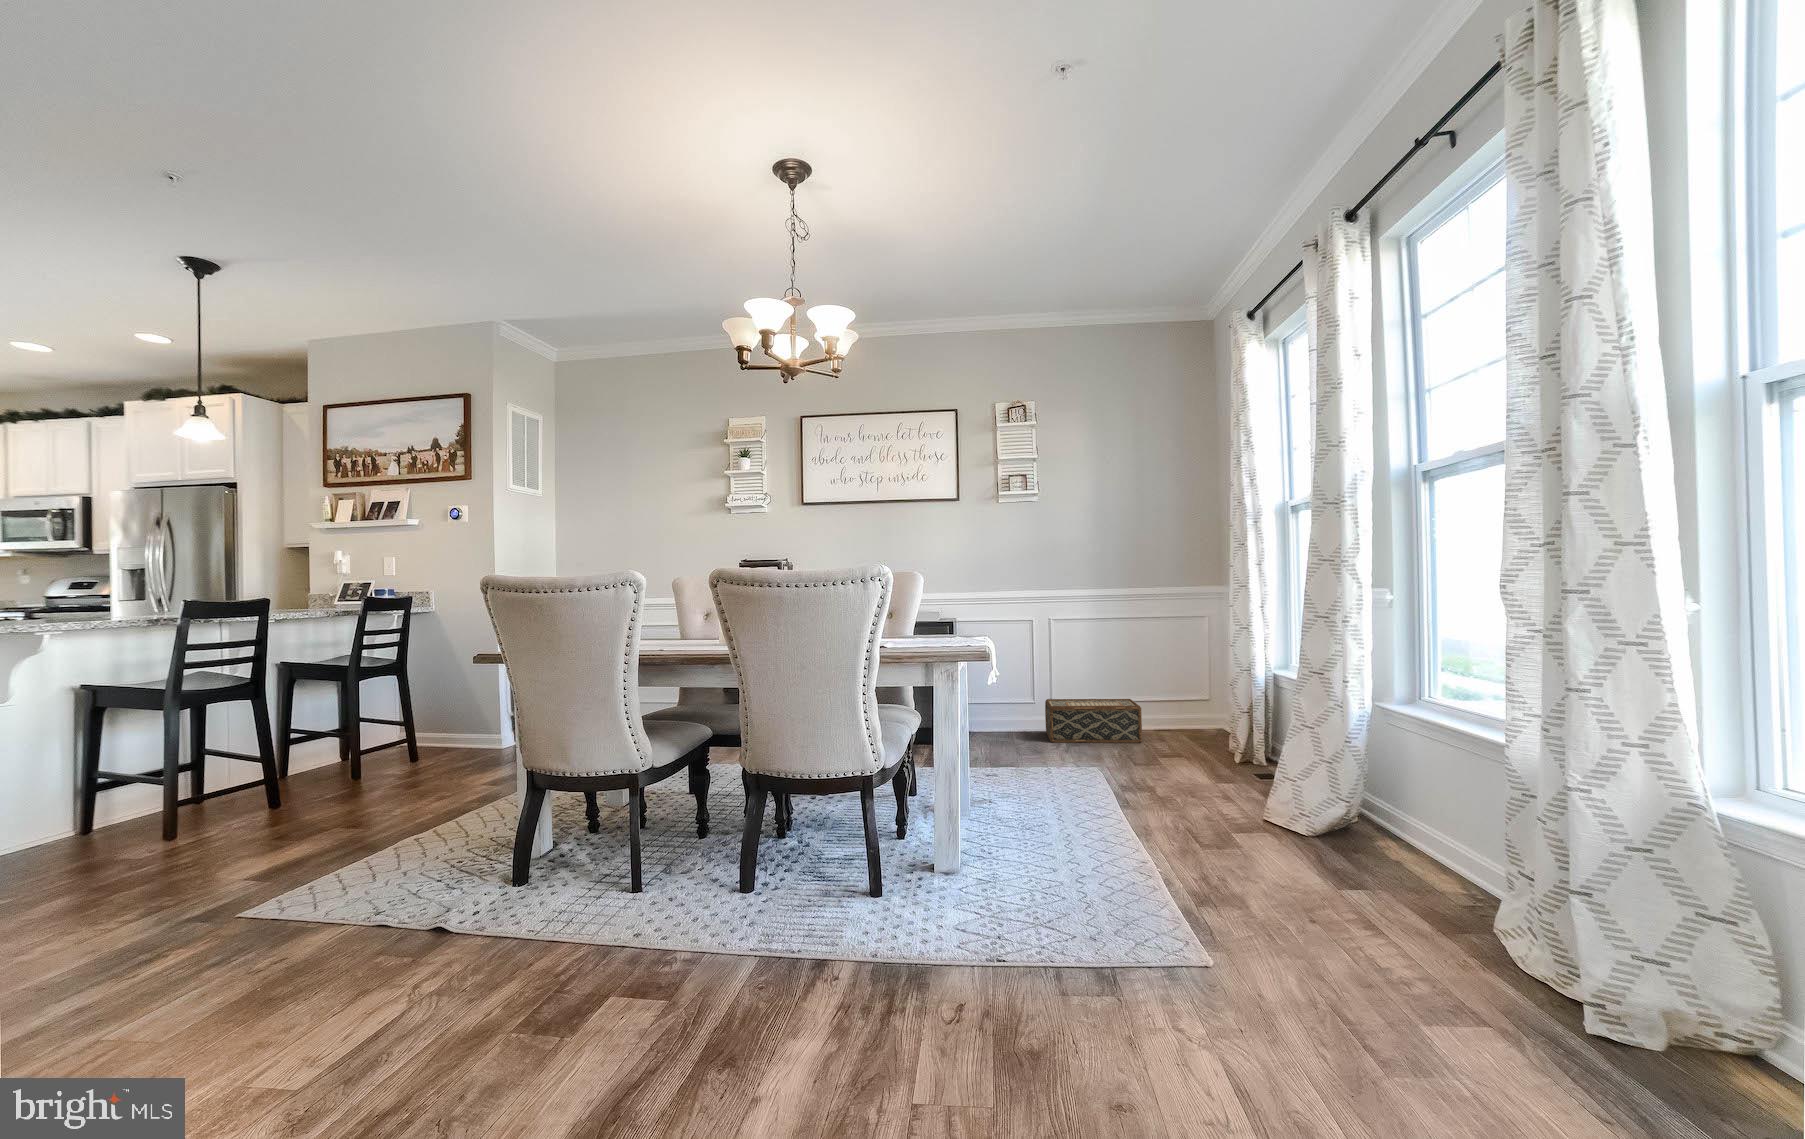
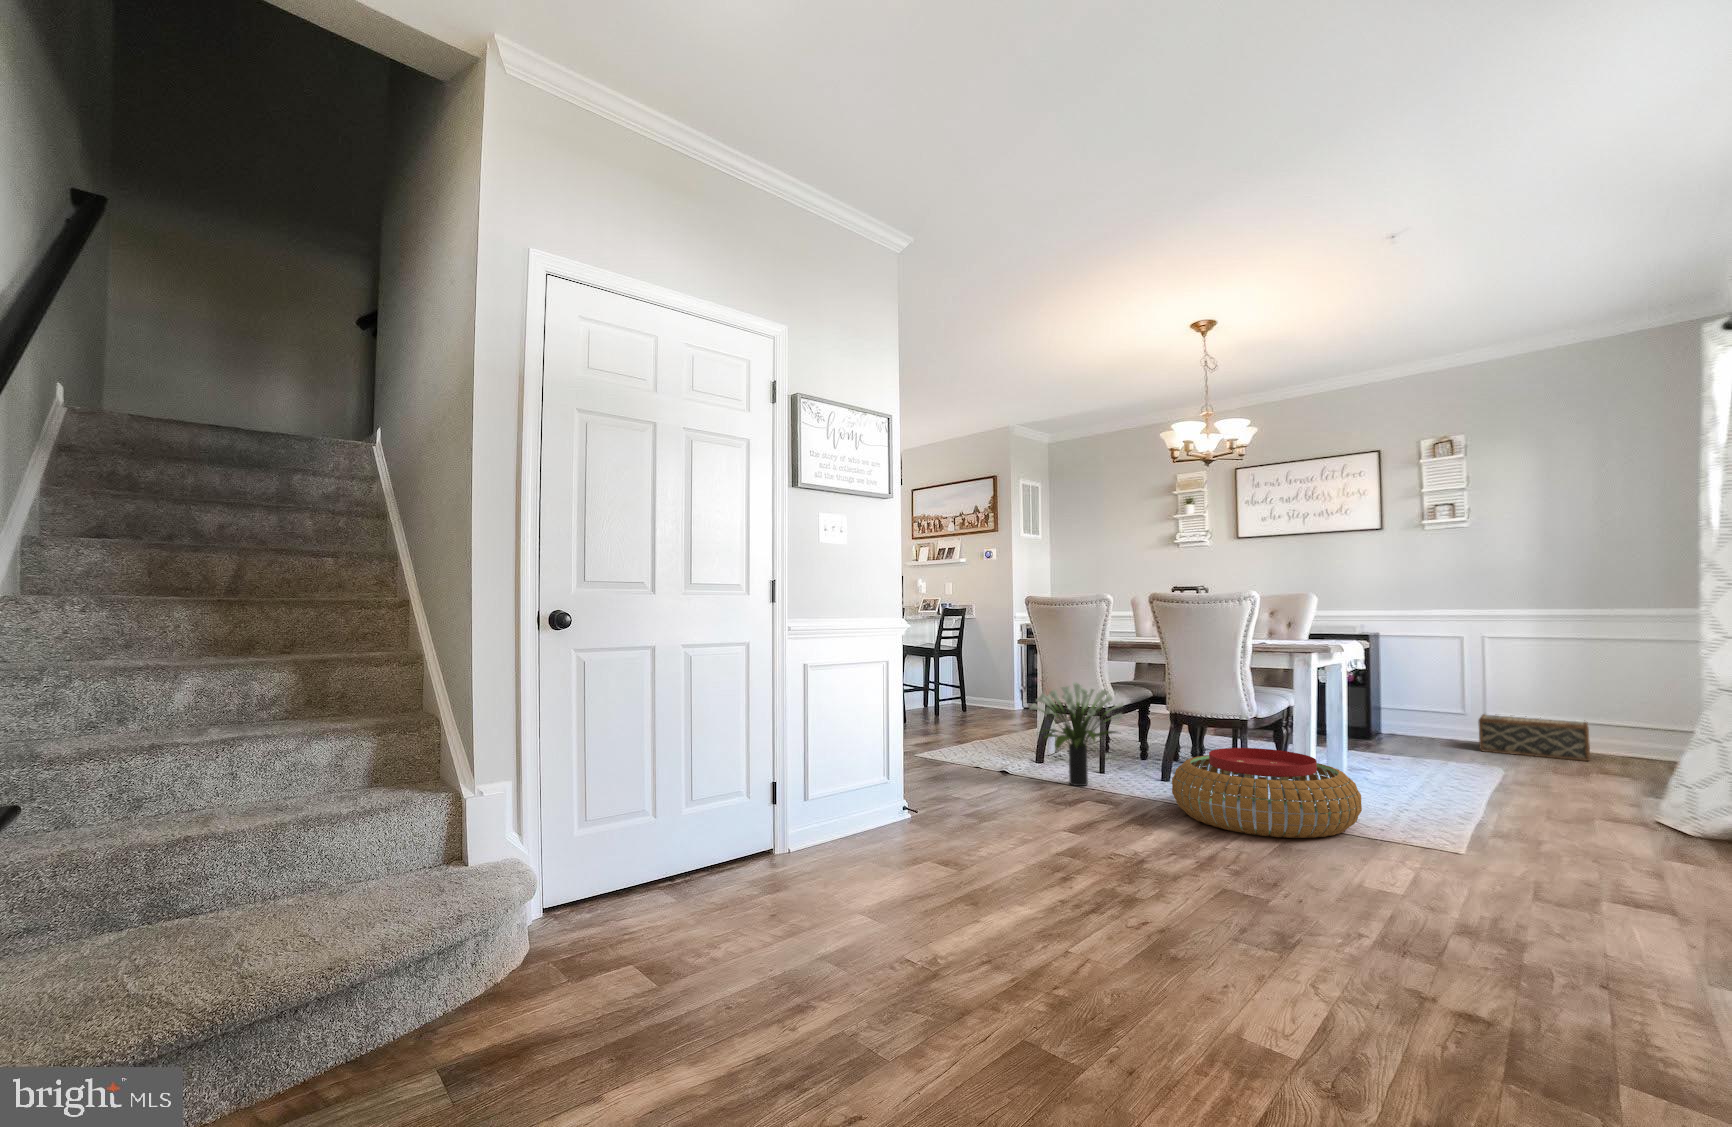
potted plant: none [475,743,671,946] -> present [1029,682,1123,786]
pouf: none [766,830,1072,1040] -> present [1172,748,1362,838]

